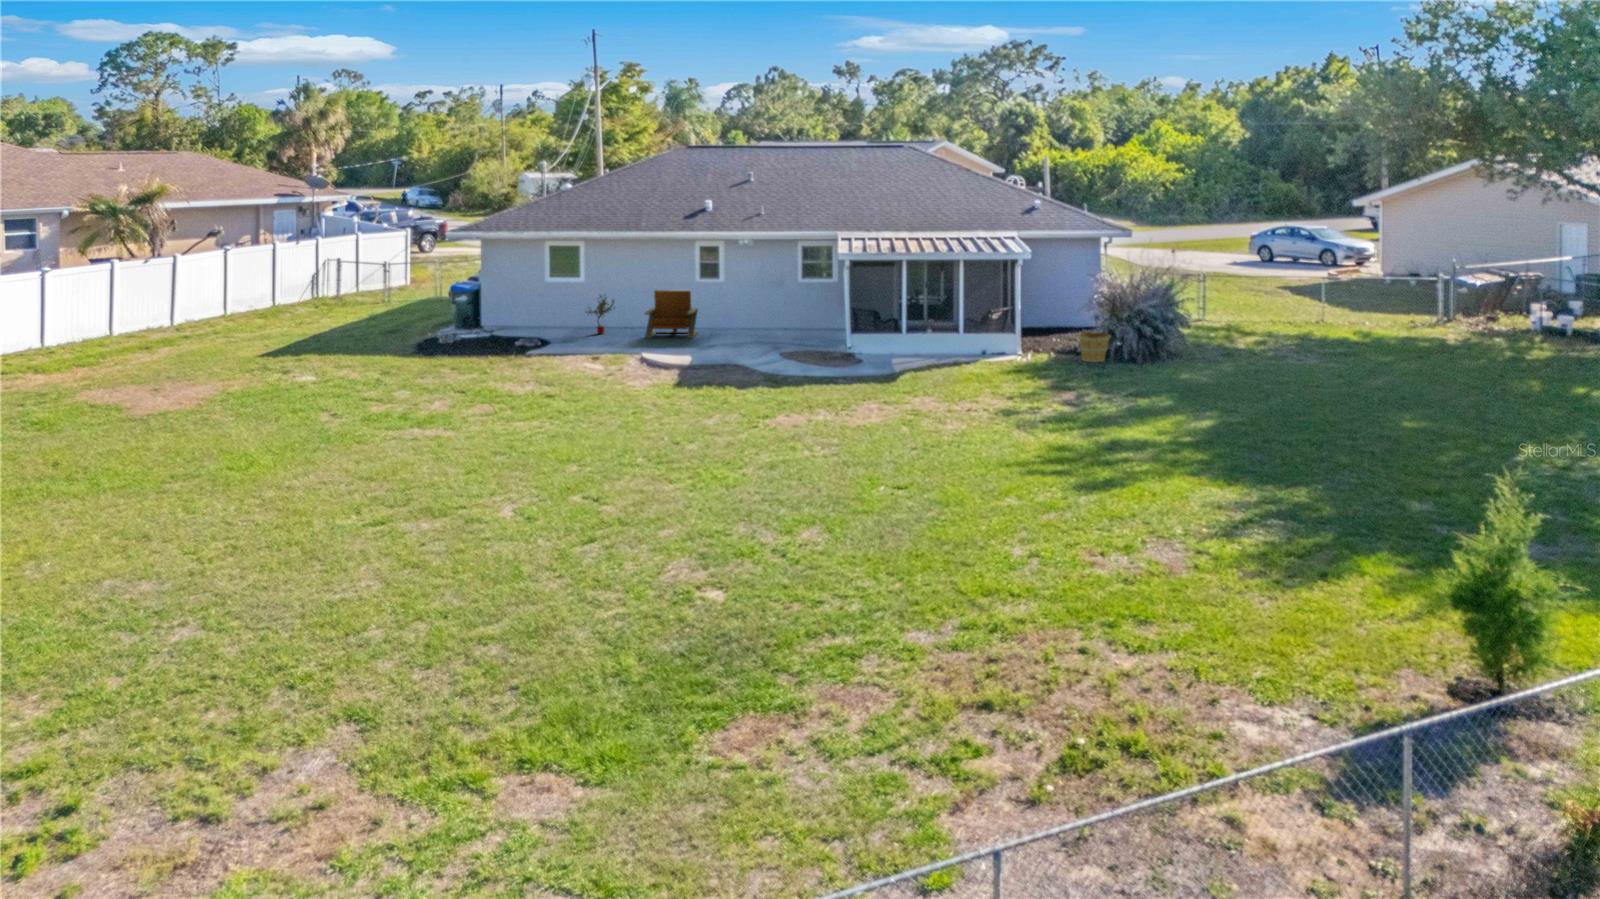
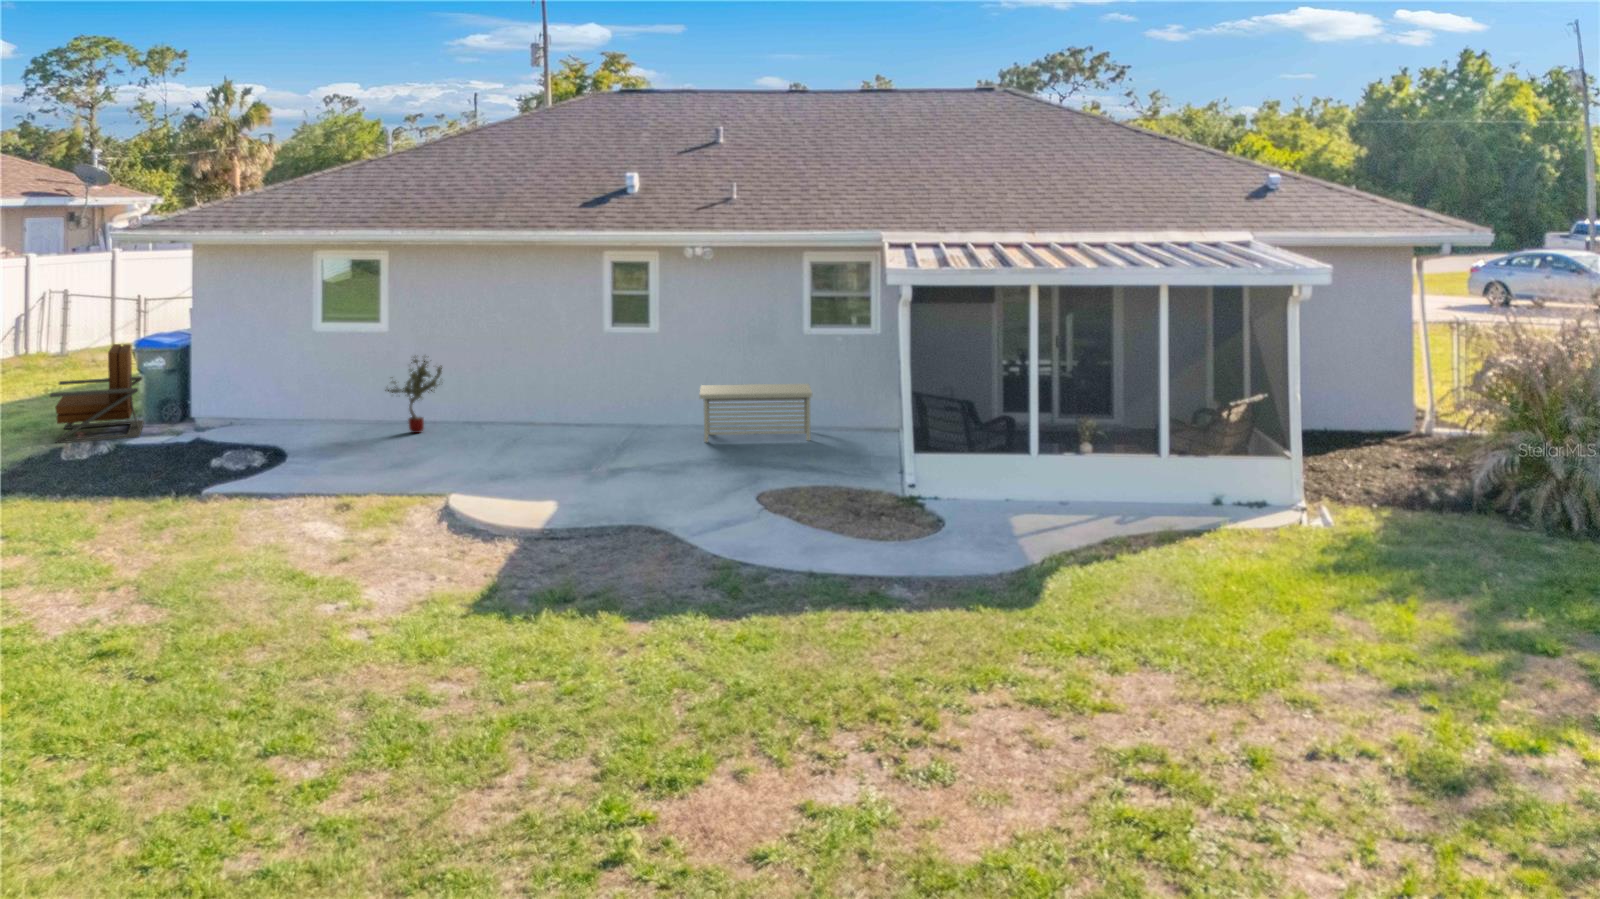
lounge chair: present [645,290,698,338] -> present [50,344,144,443]
storage bench: none [747,308,804,337] -> present [700,384,812,442]
wooden bucket: present [1079,332,1110,362] -> none [1444,453,1527,528]

